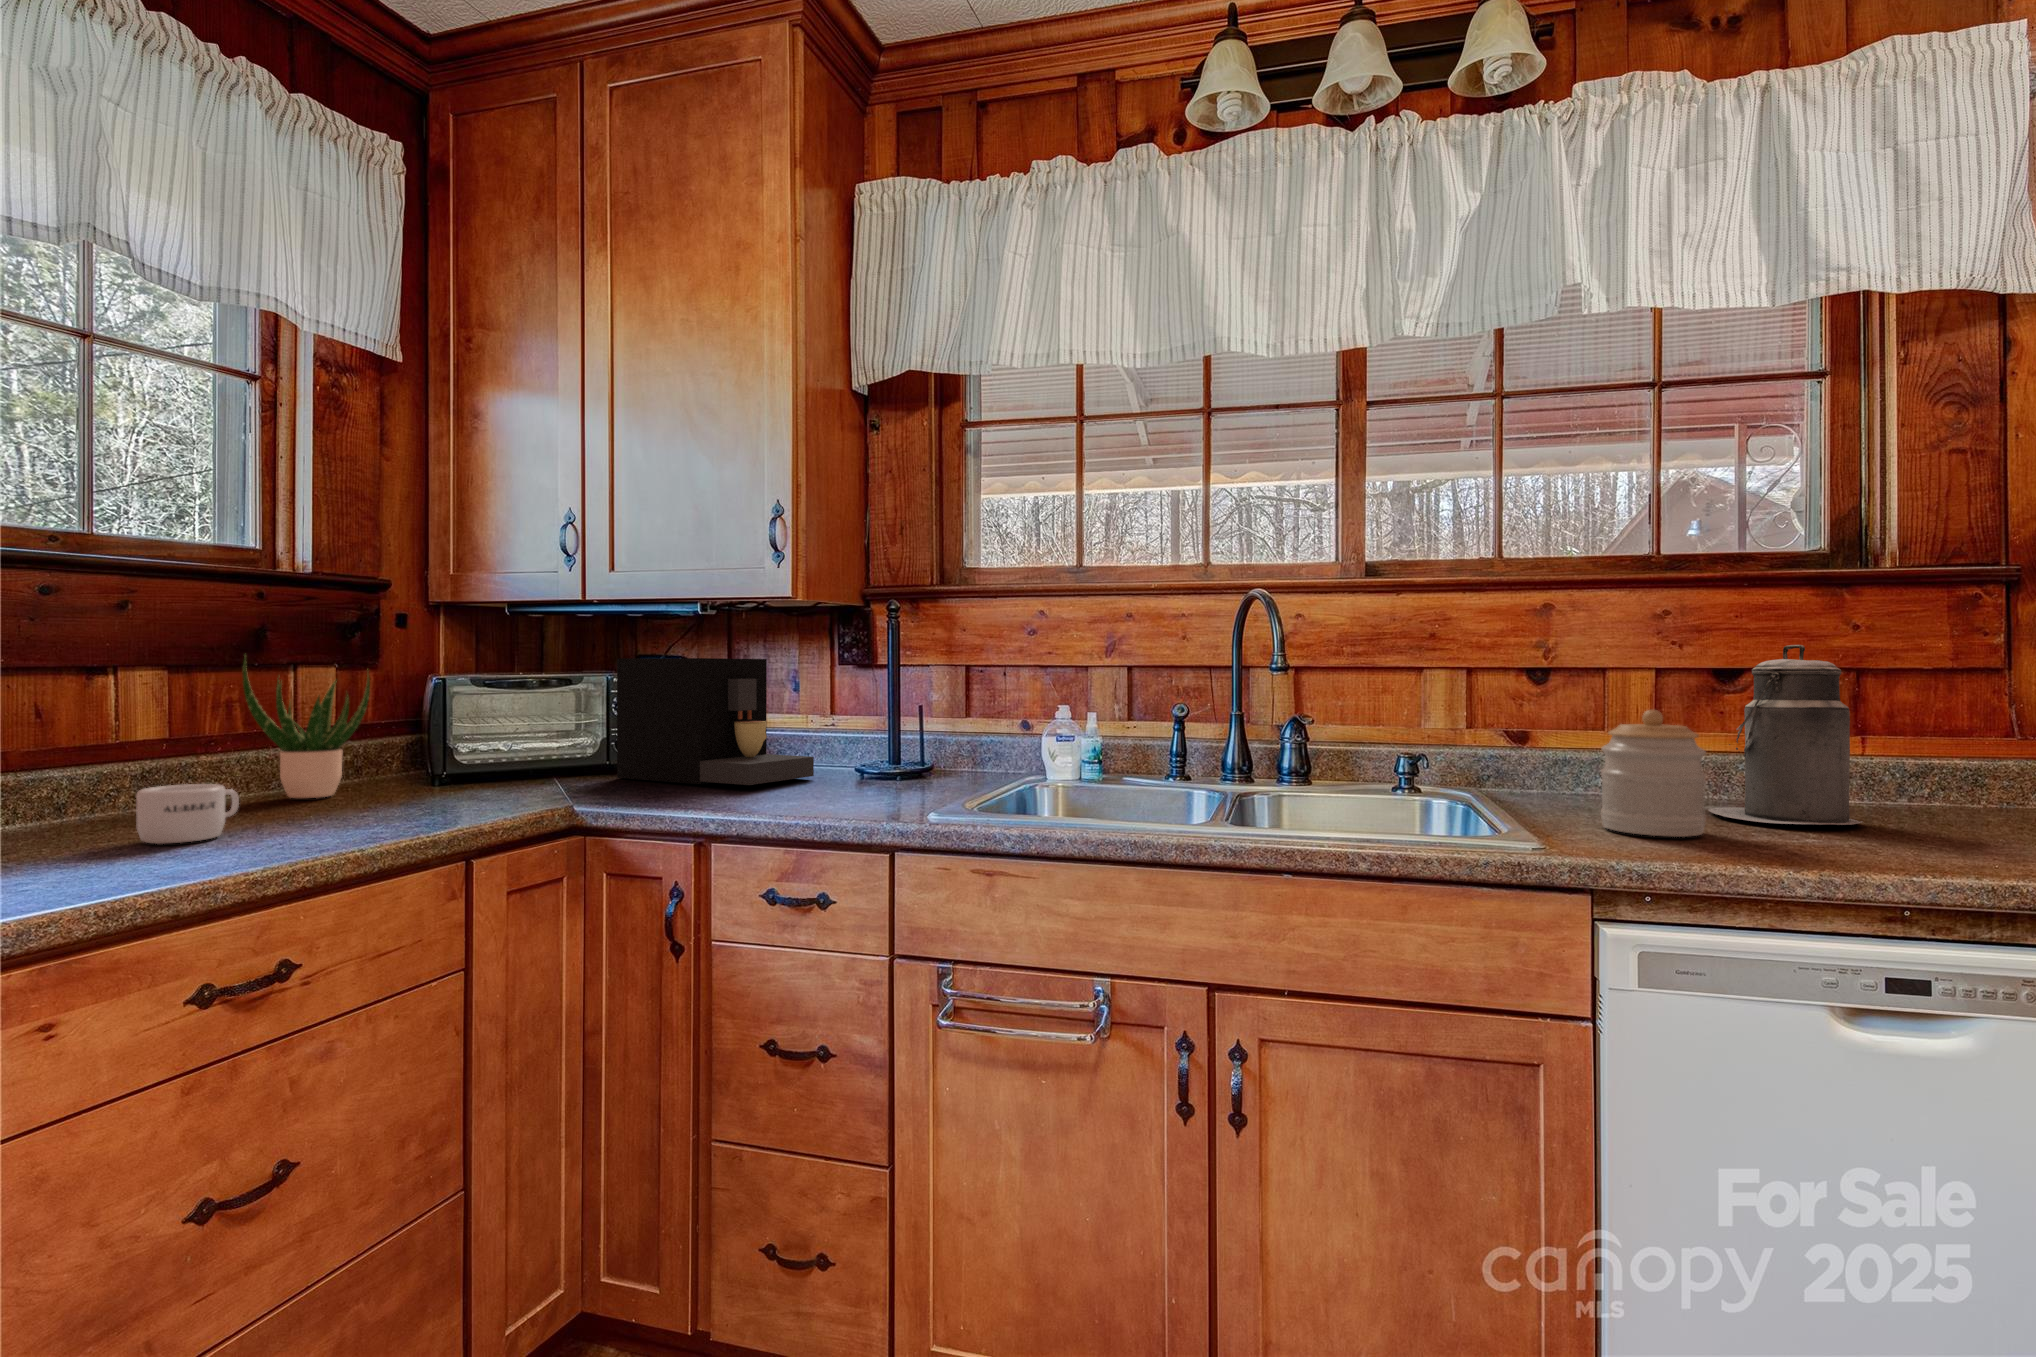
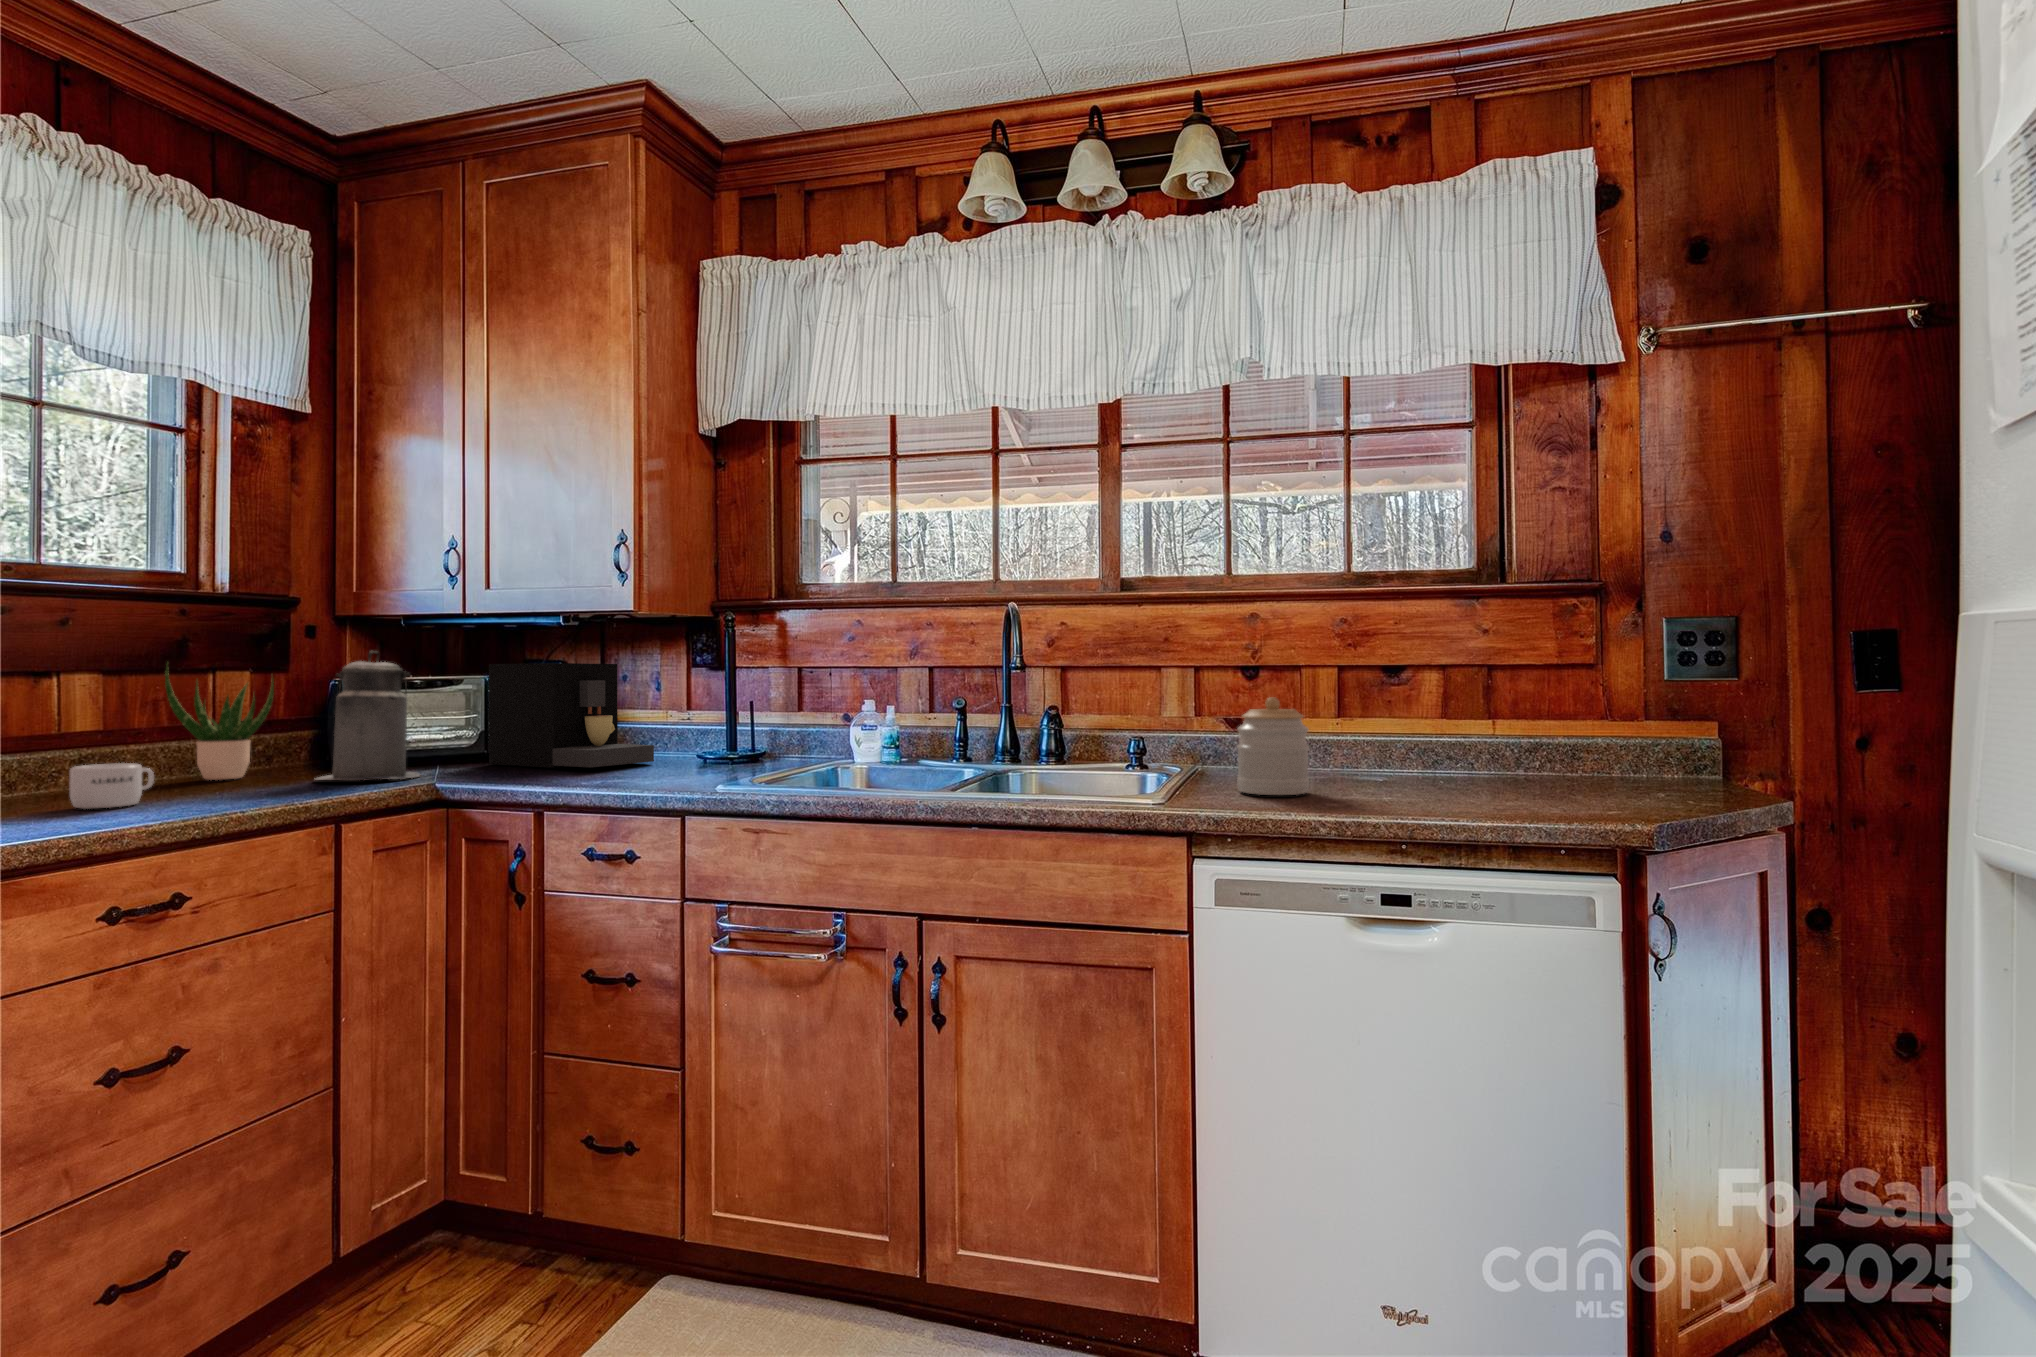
canister: present [1709,645,1863,825] -> present [316,651,421,780]

